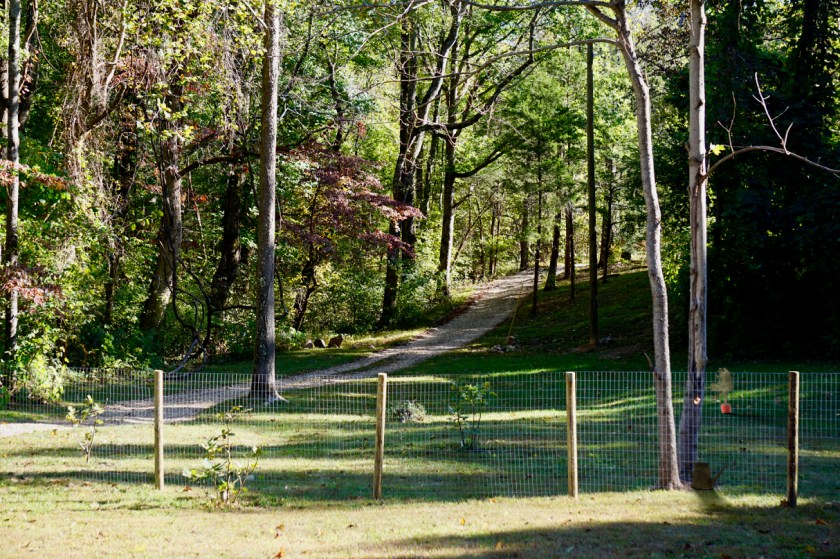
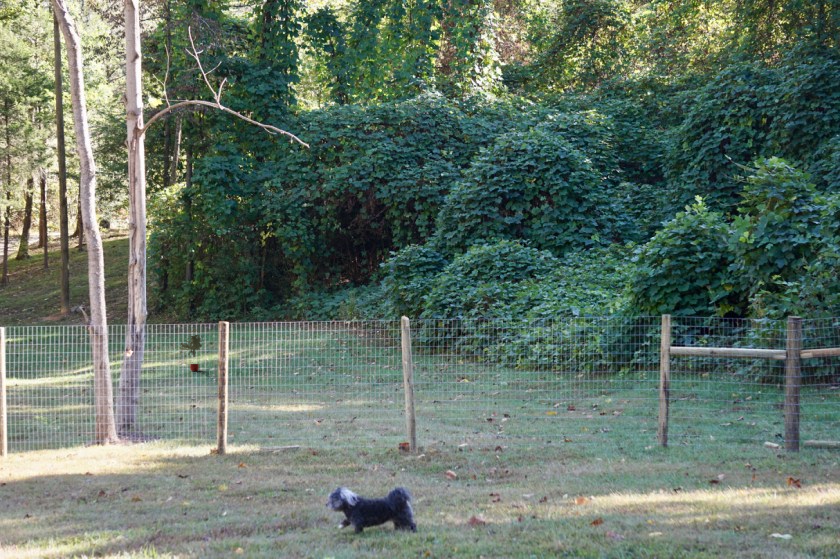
watering can: present [687,461,729,489] -> none [126,412,166,441]

